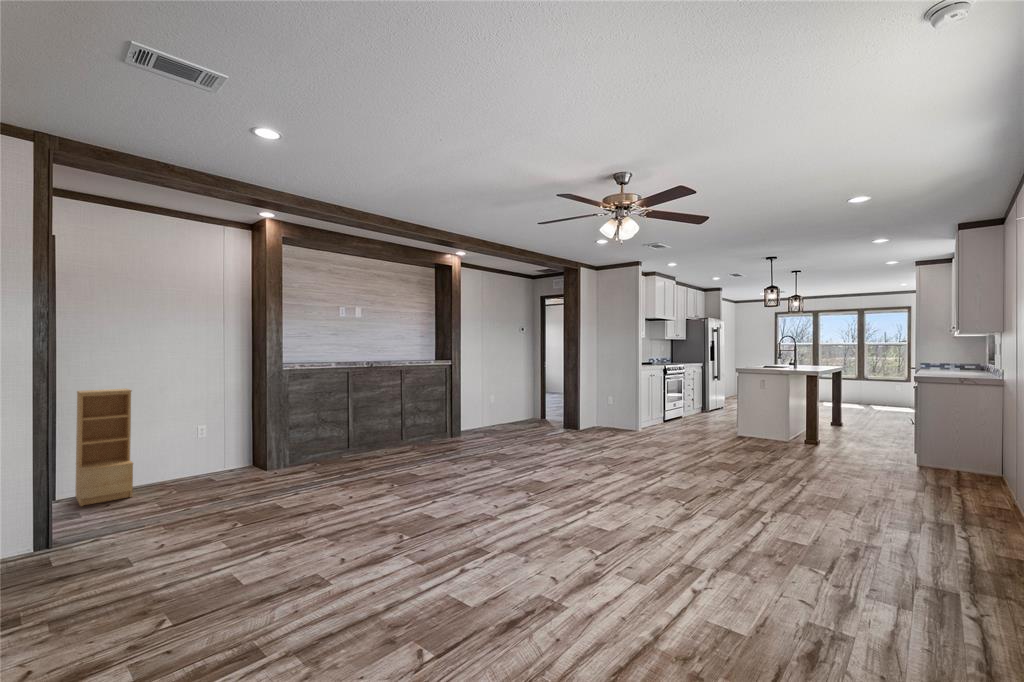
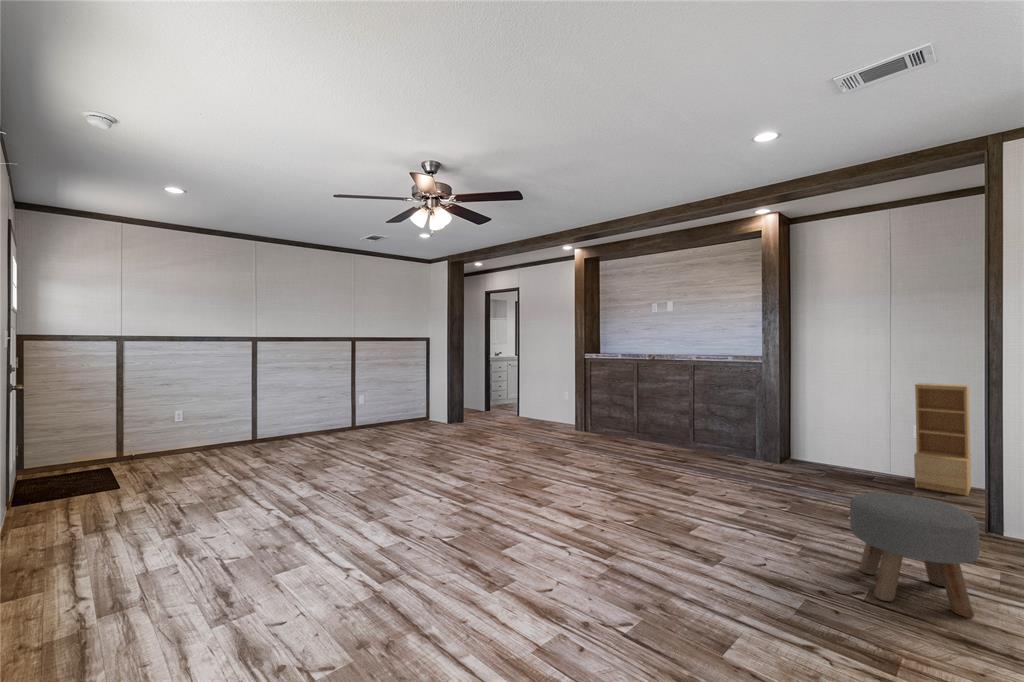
ottoman: none [134,493,250,615] -> present [850,493,980,617]

